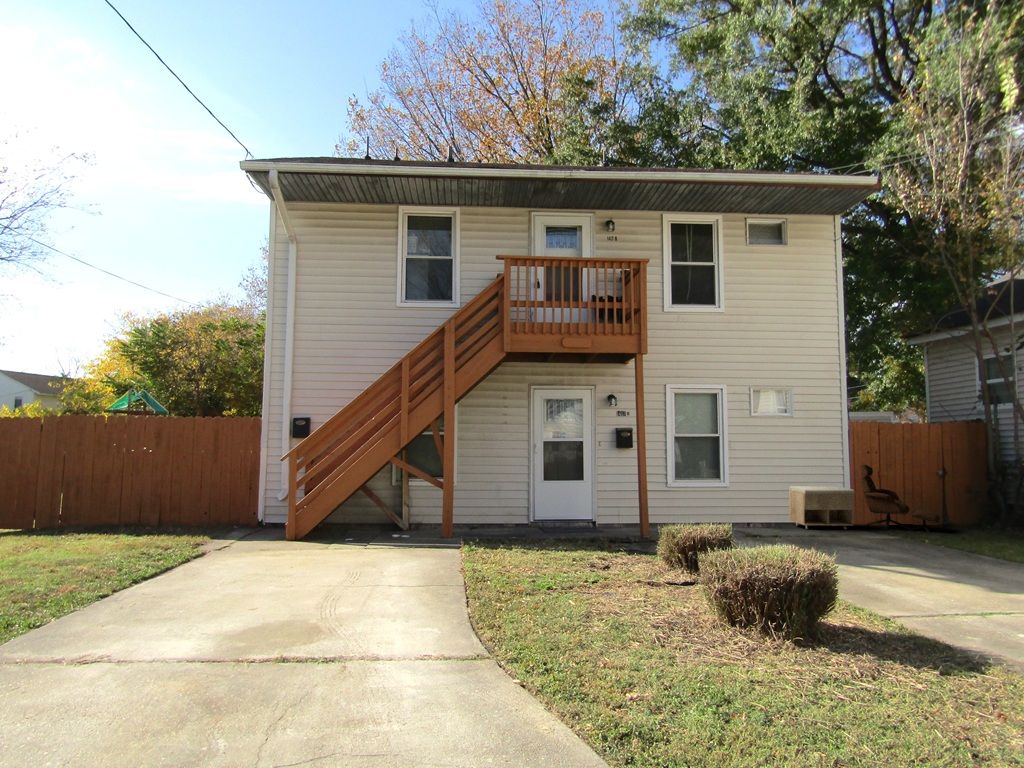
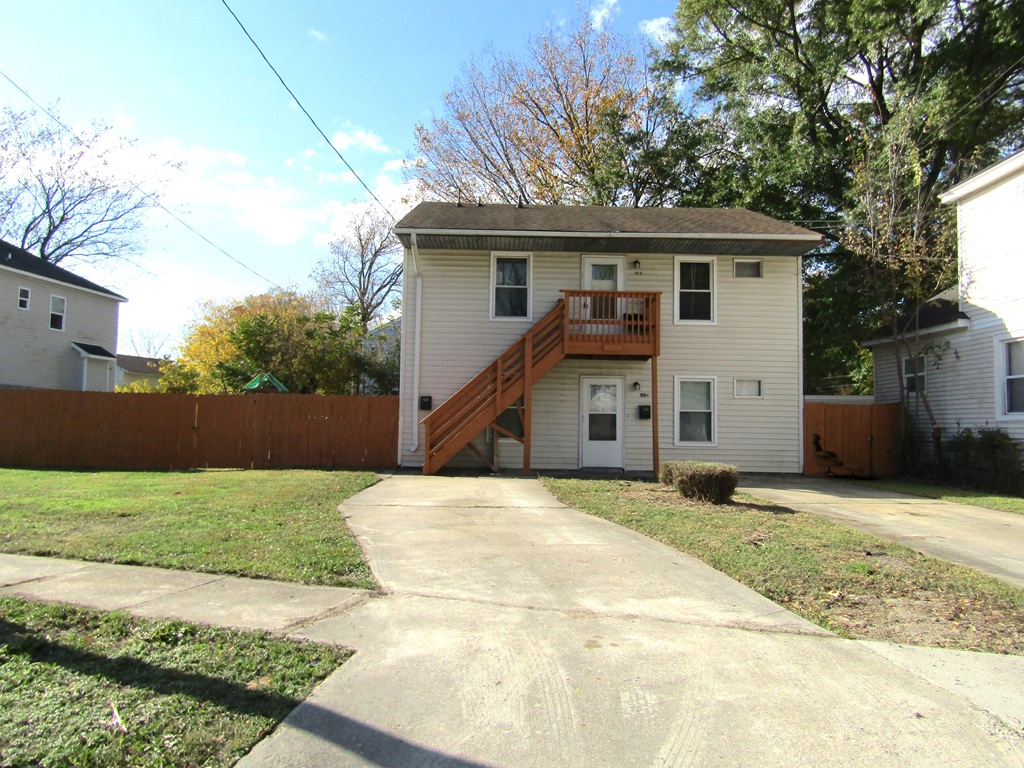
storage bench: present [789,486,854,529] -> none [759,447,804,477]

